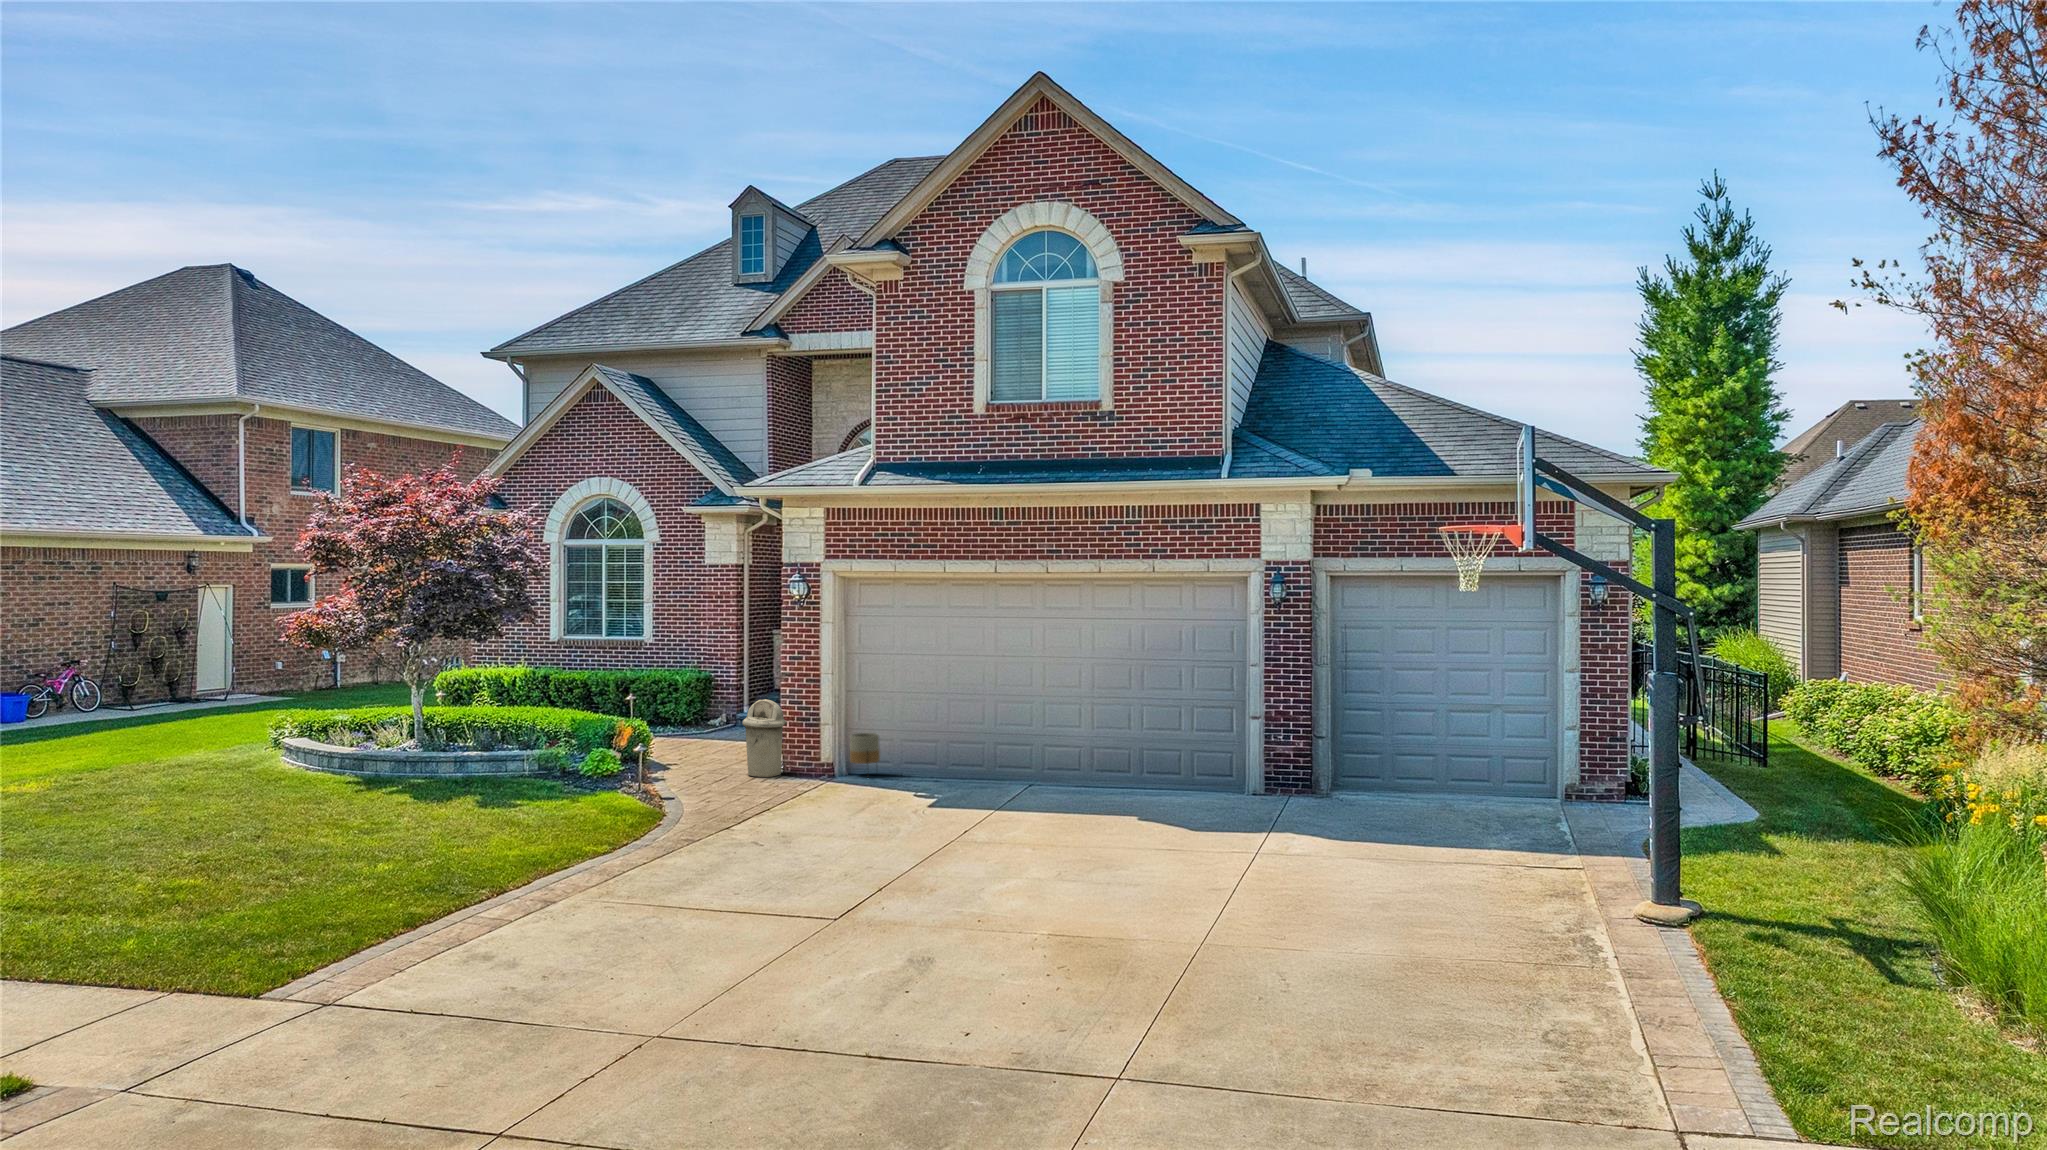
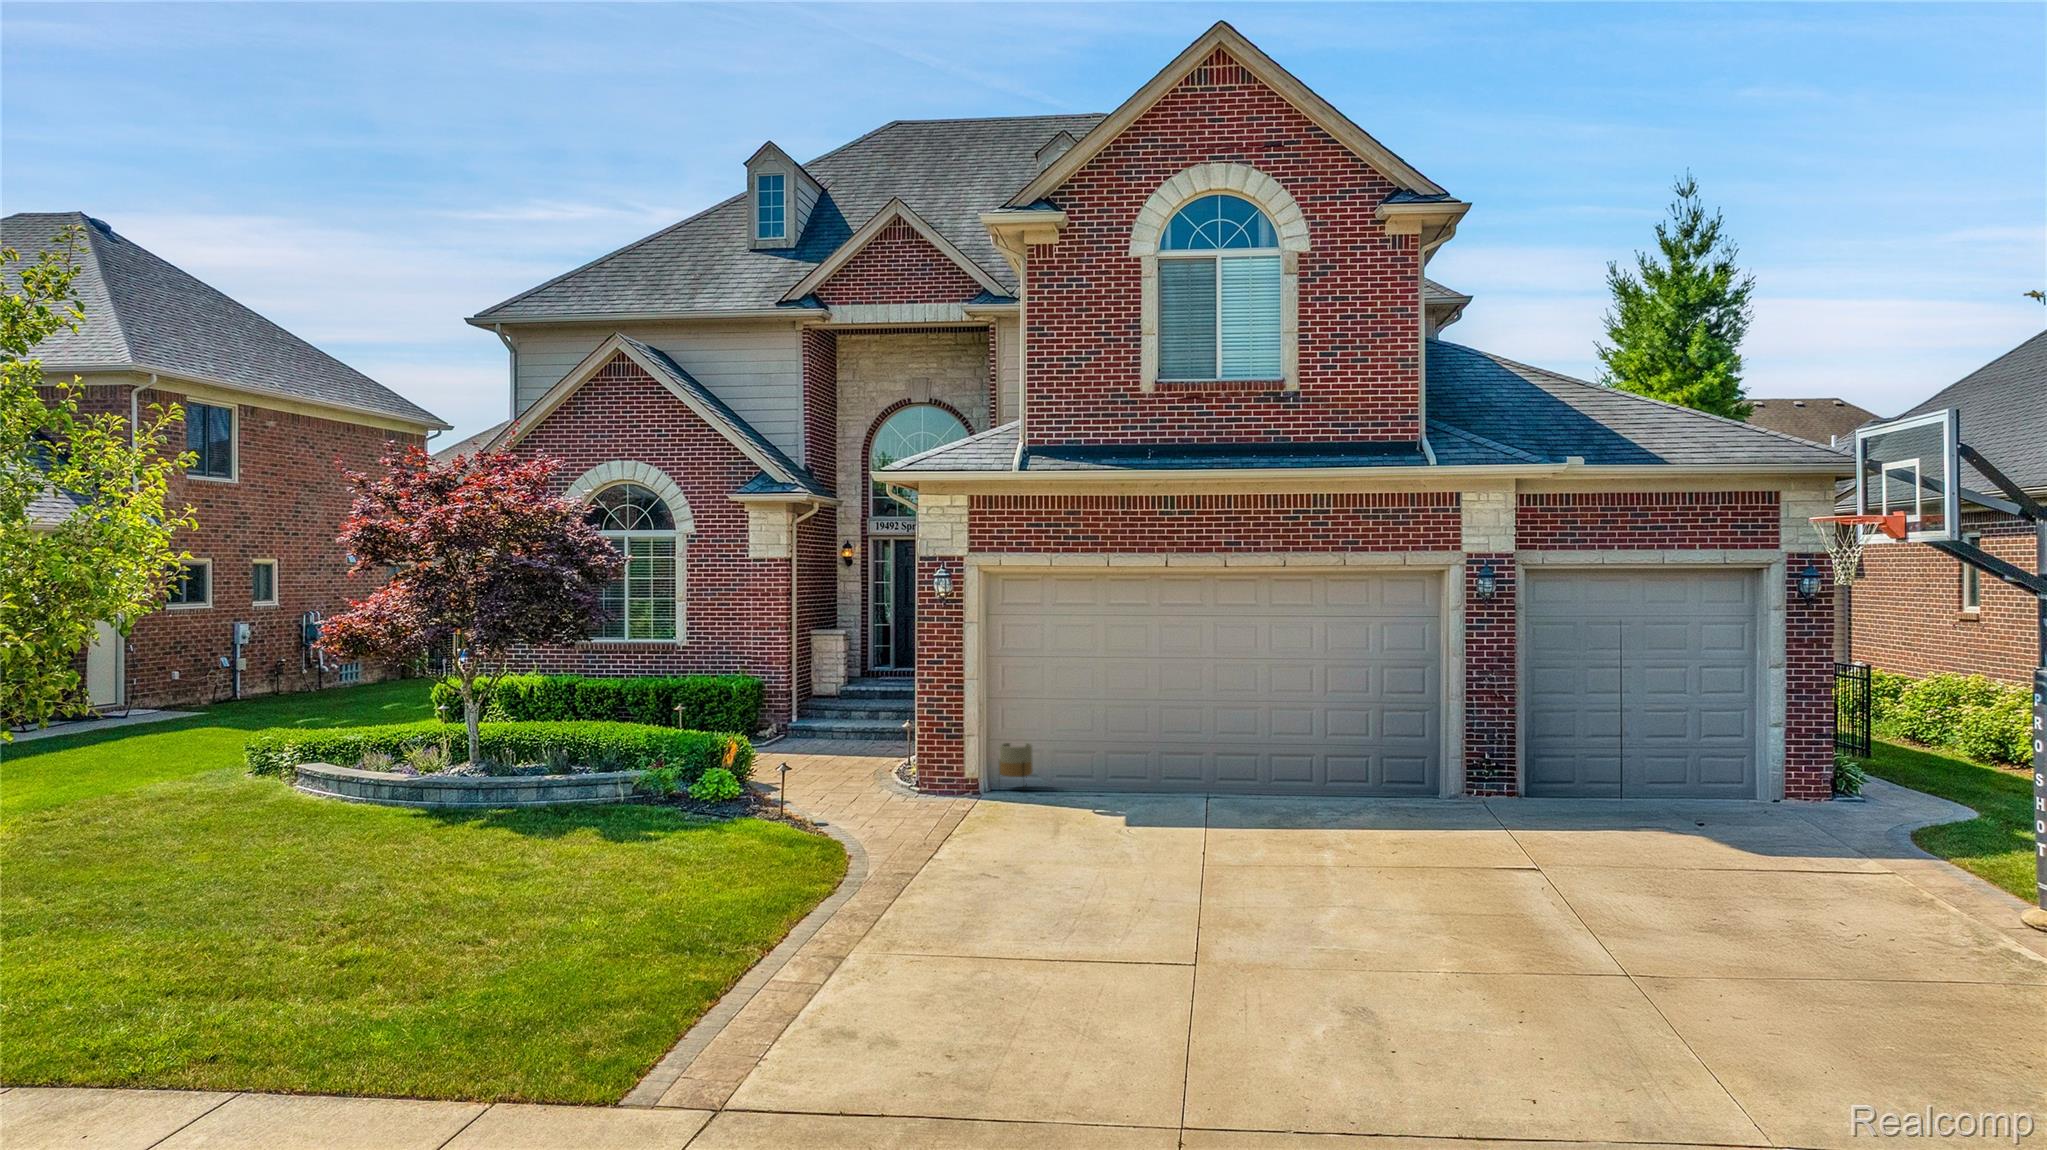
trash can: present [743,699,787,777] -> none [879,707,927,794]

